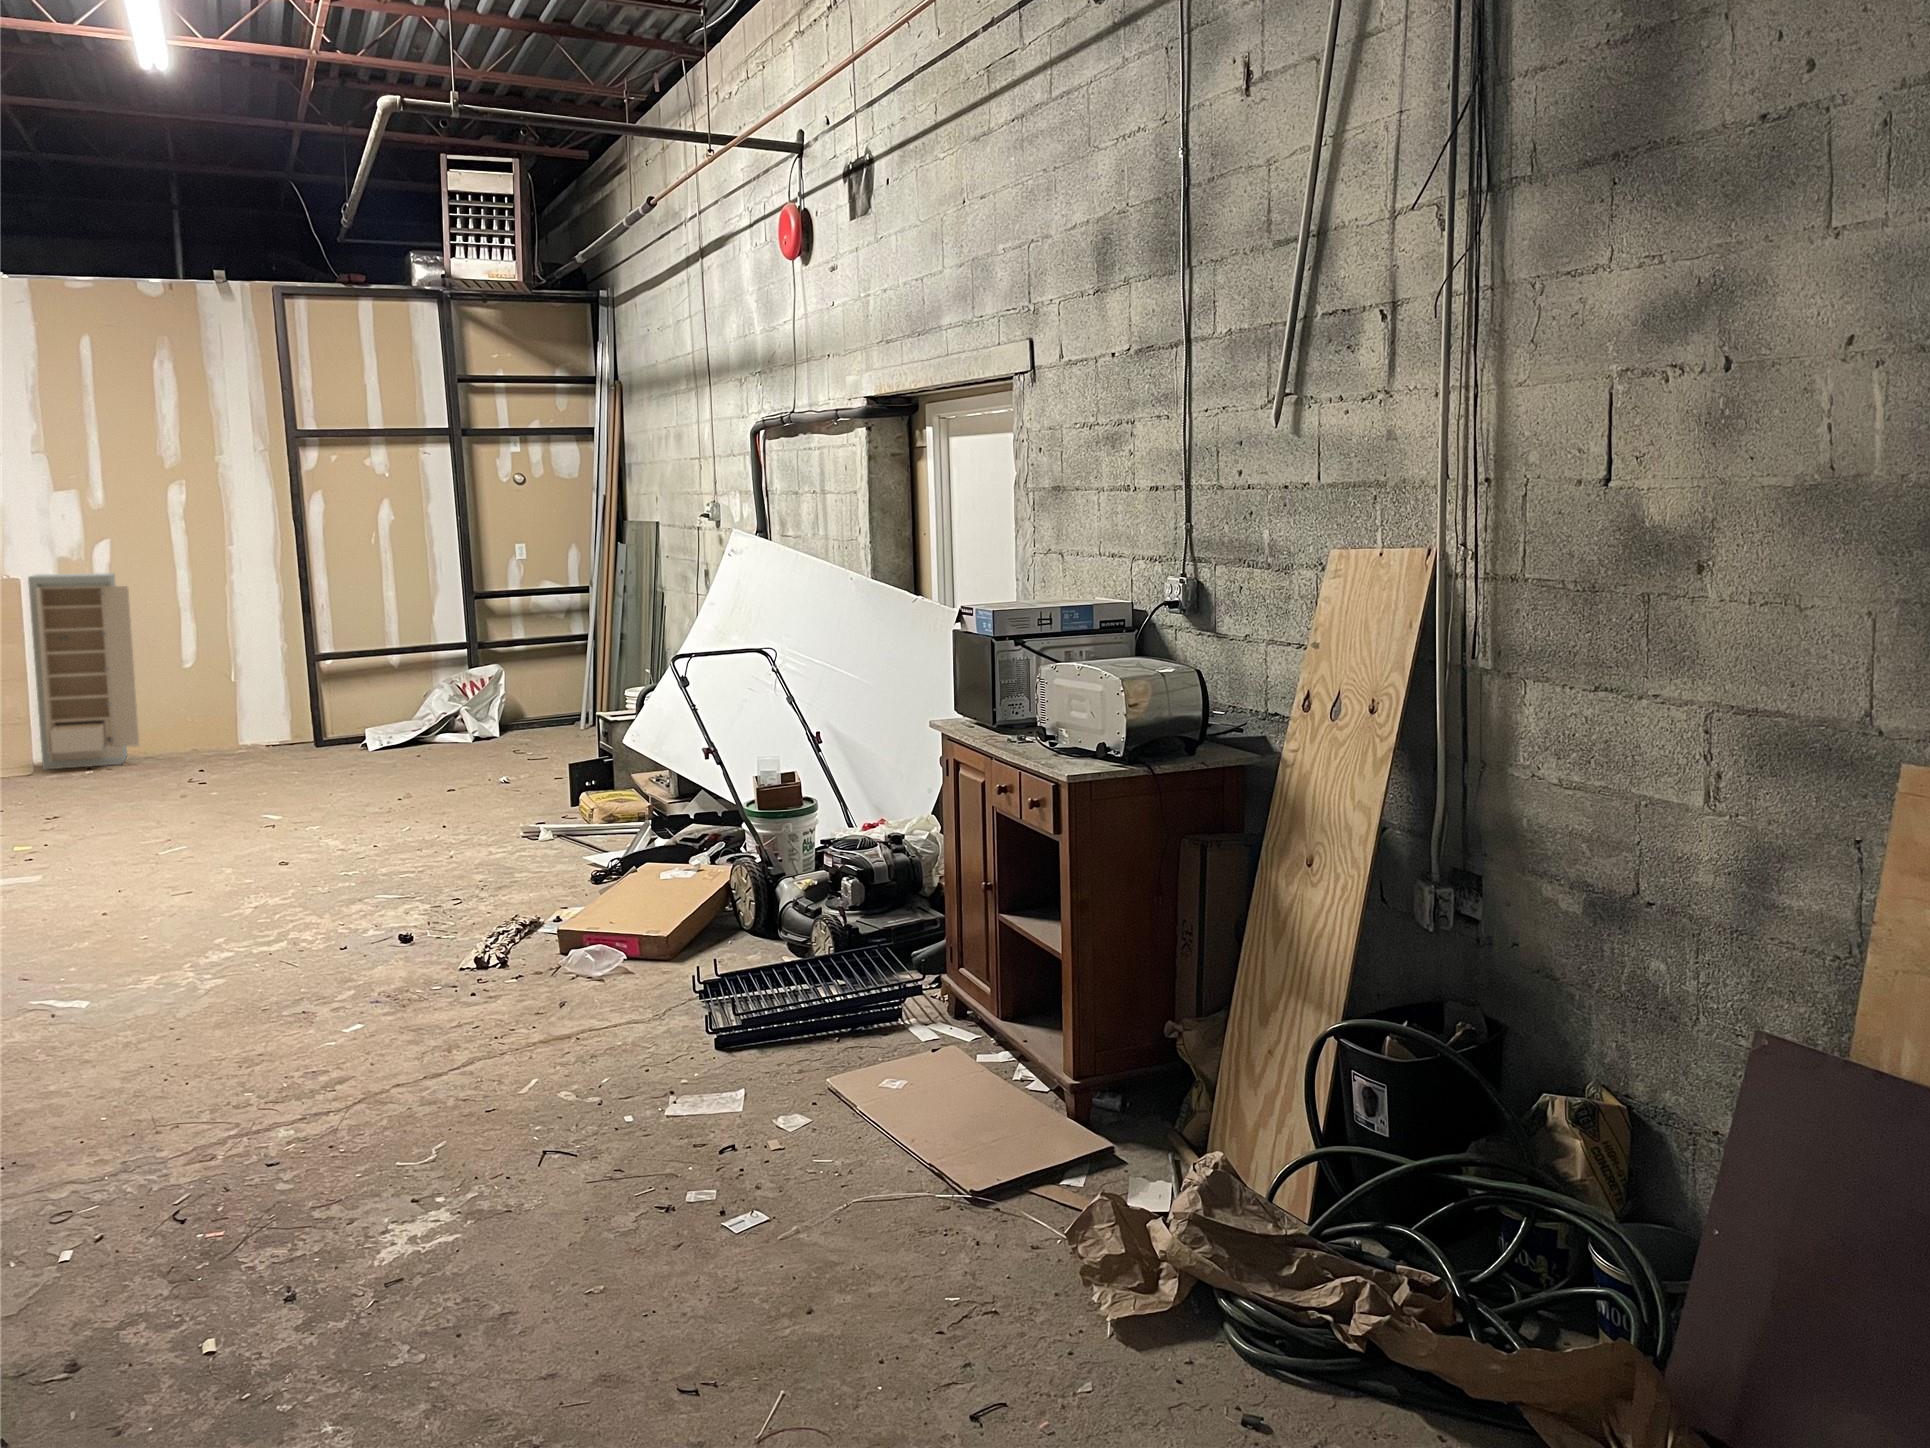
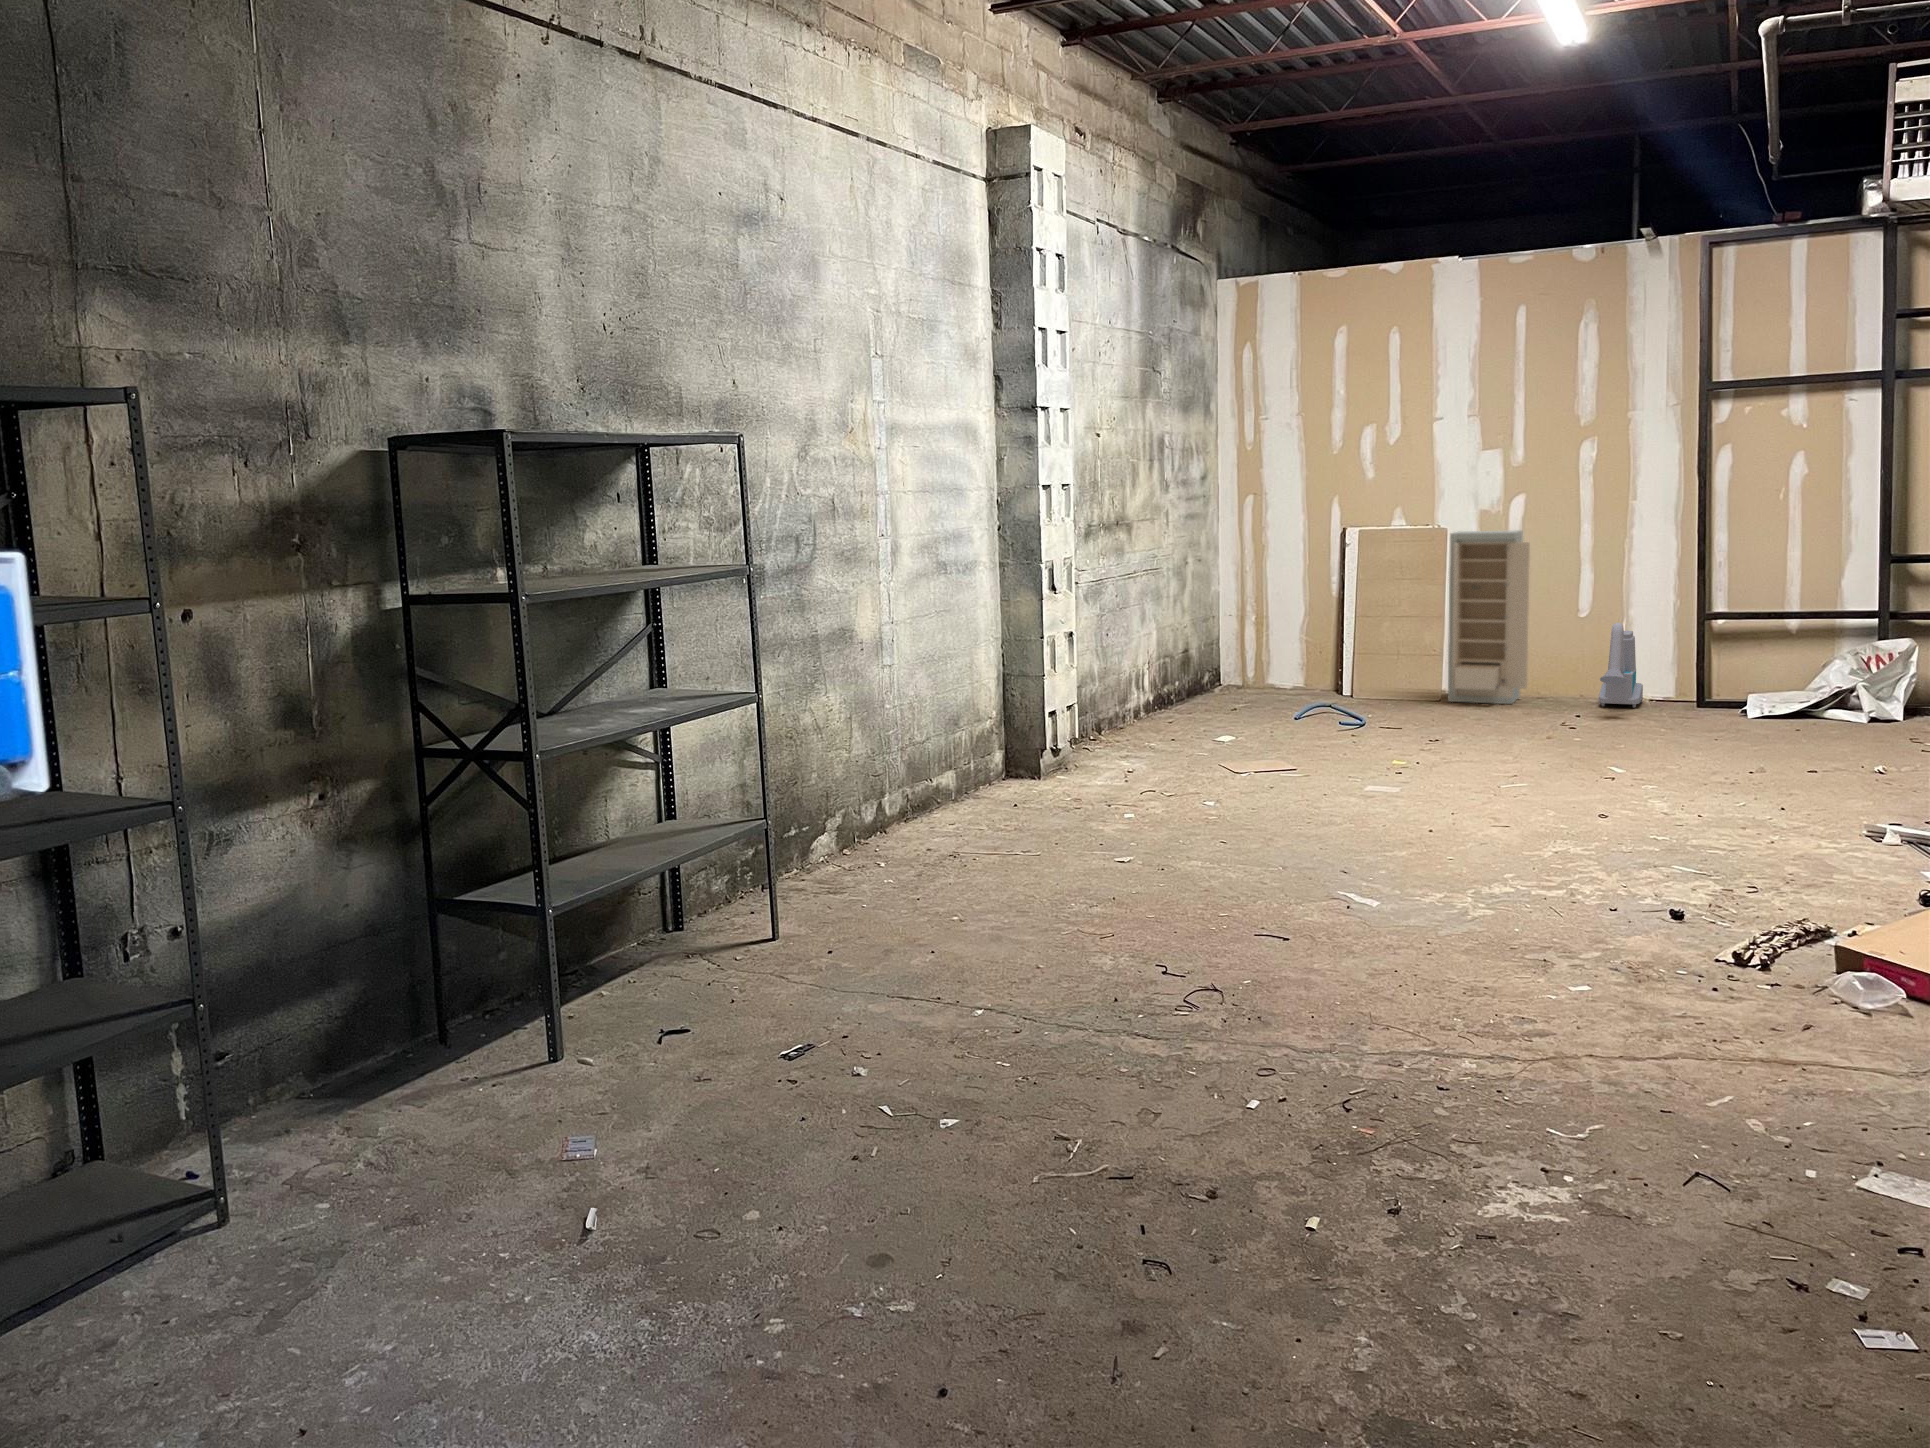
vacuum cleaner: none [220,668,263,756] -> present [1599,623,1643,708]

